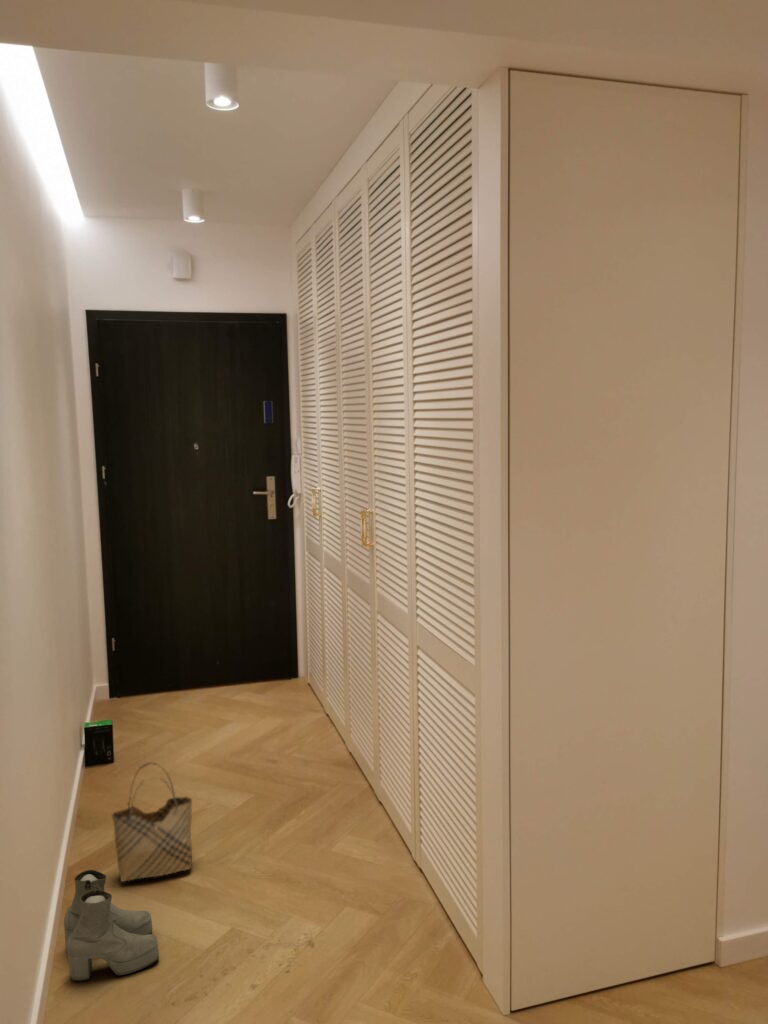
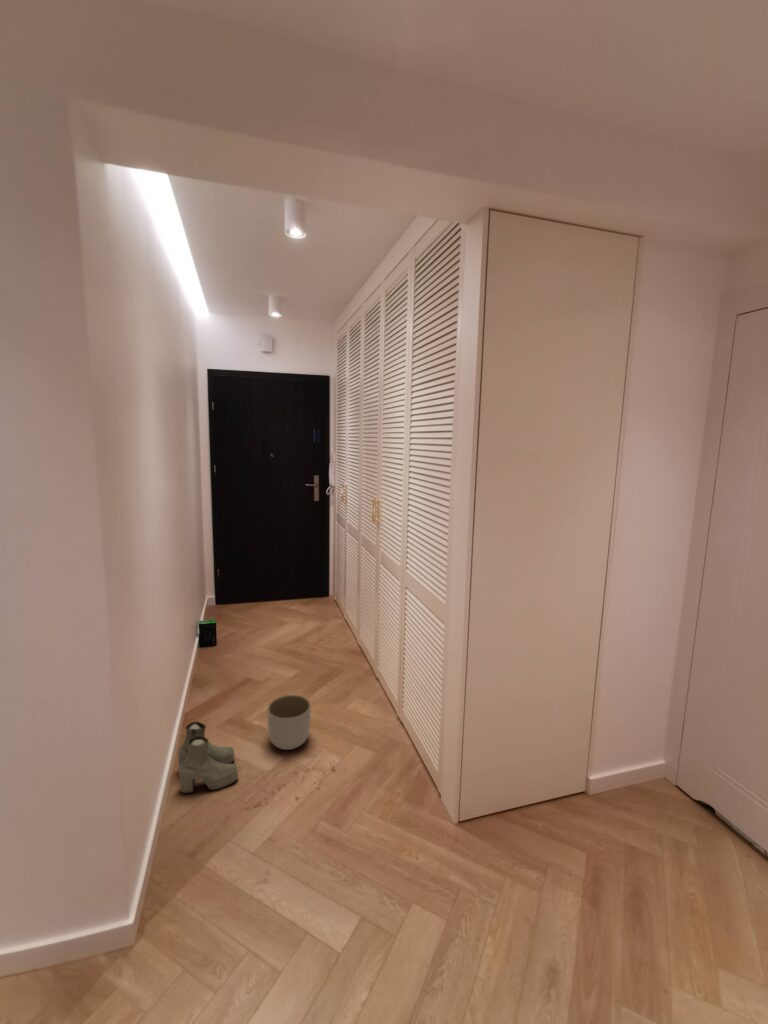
woven basket: present [112,764,192,882] -> none [211,651,262,725]
planter: none [202,828,271,915] -> present [267,695,311,750]

